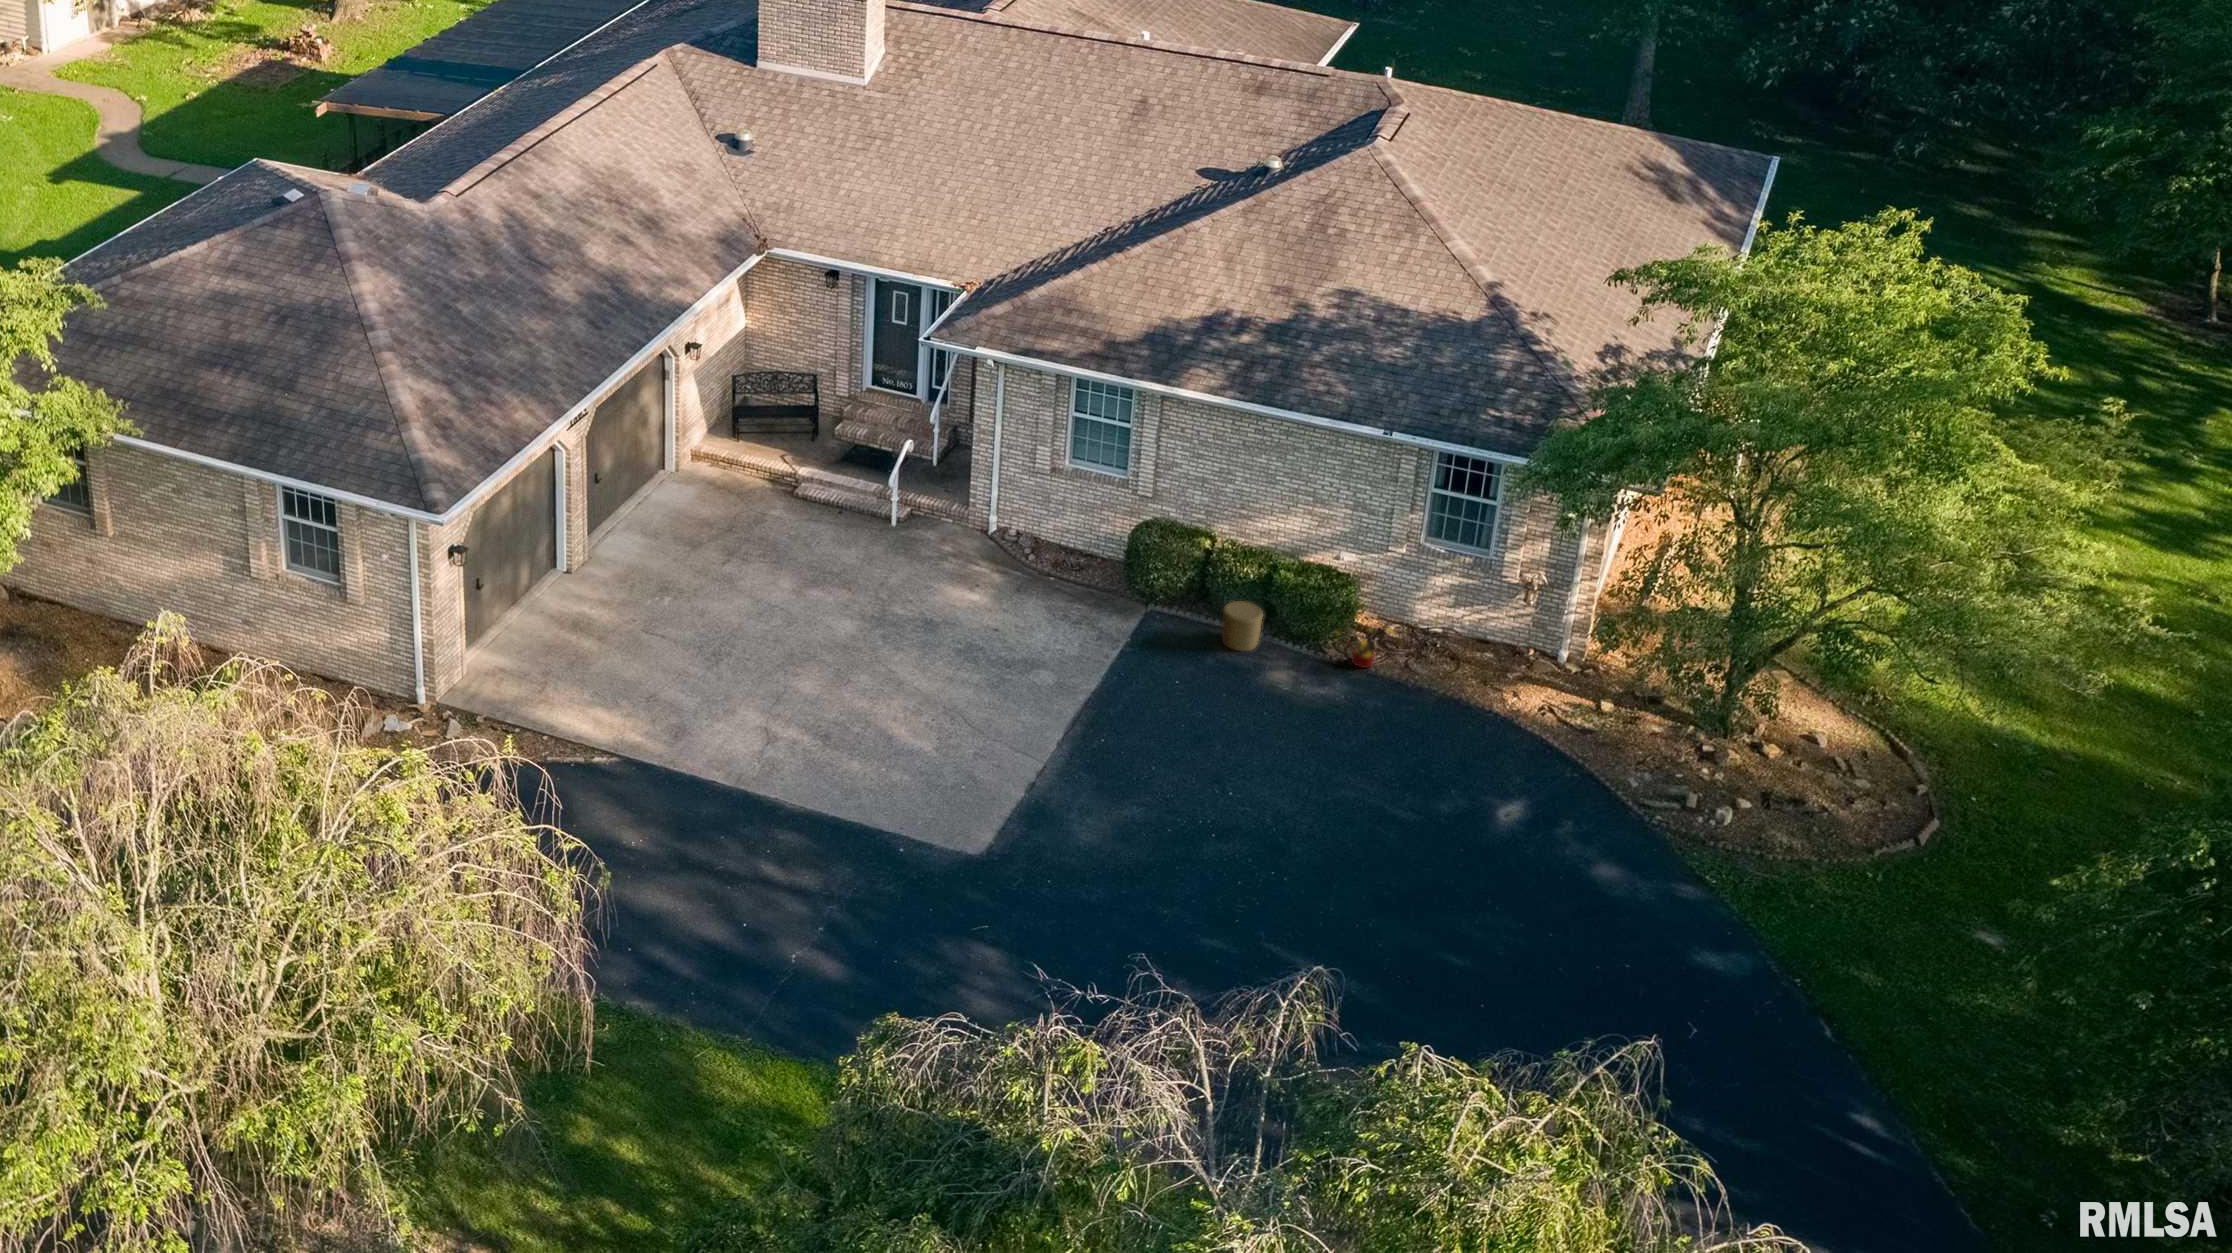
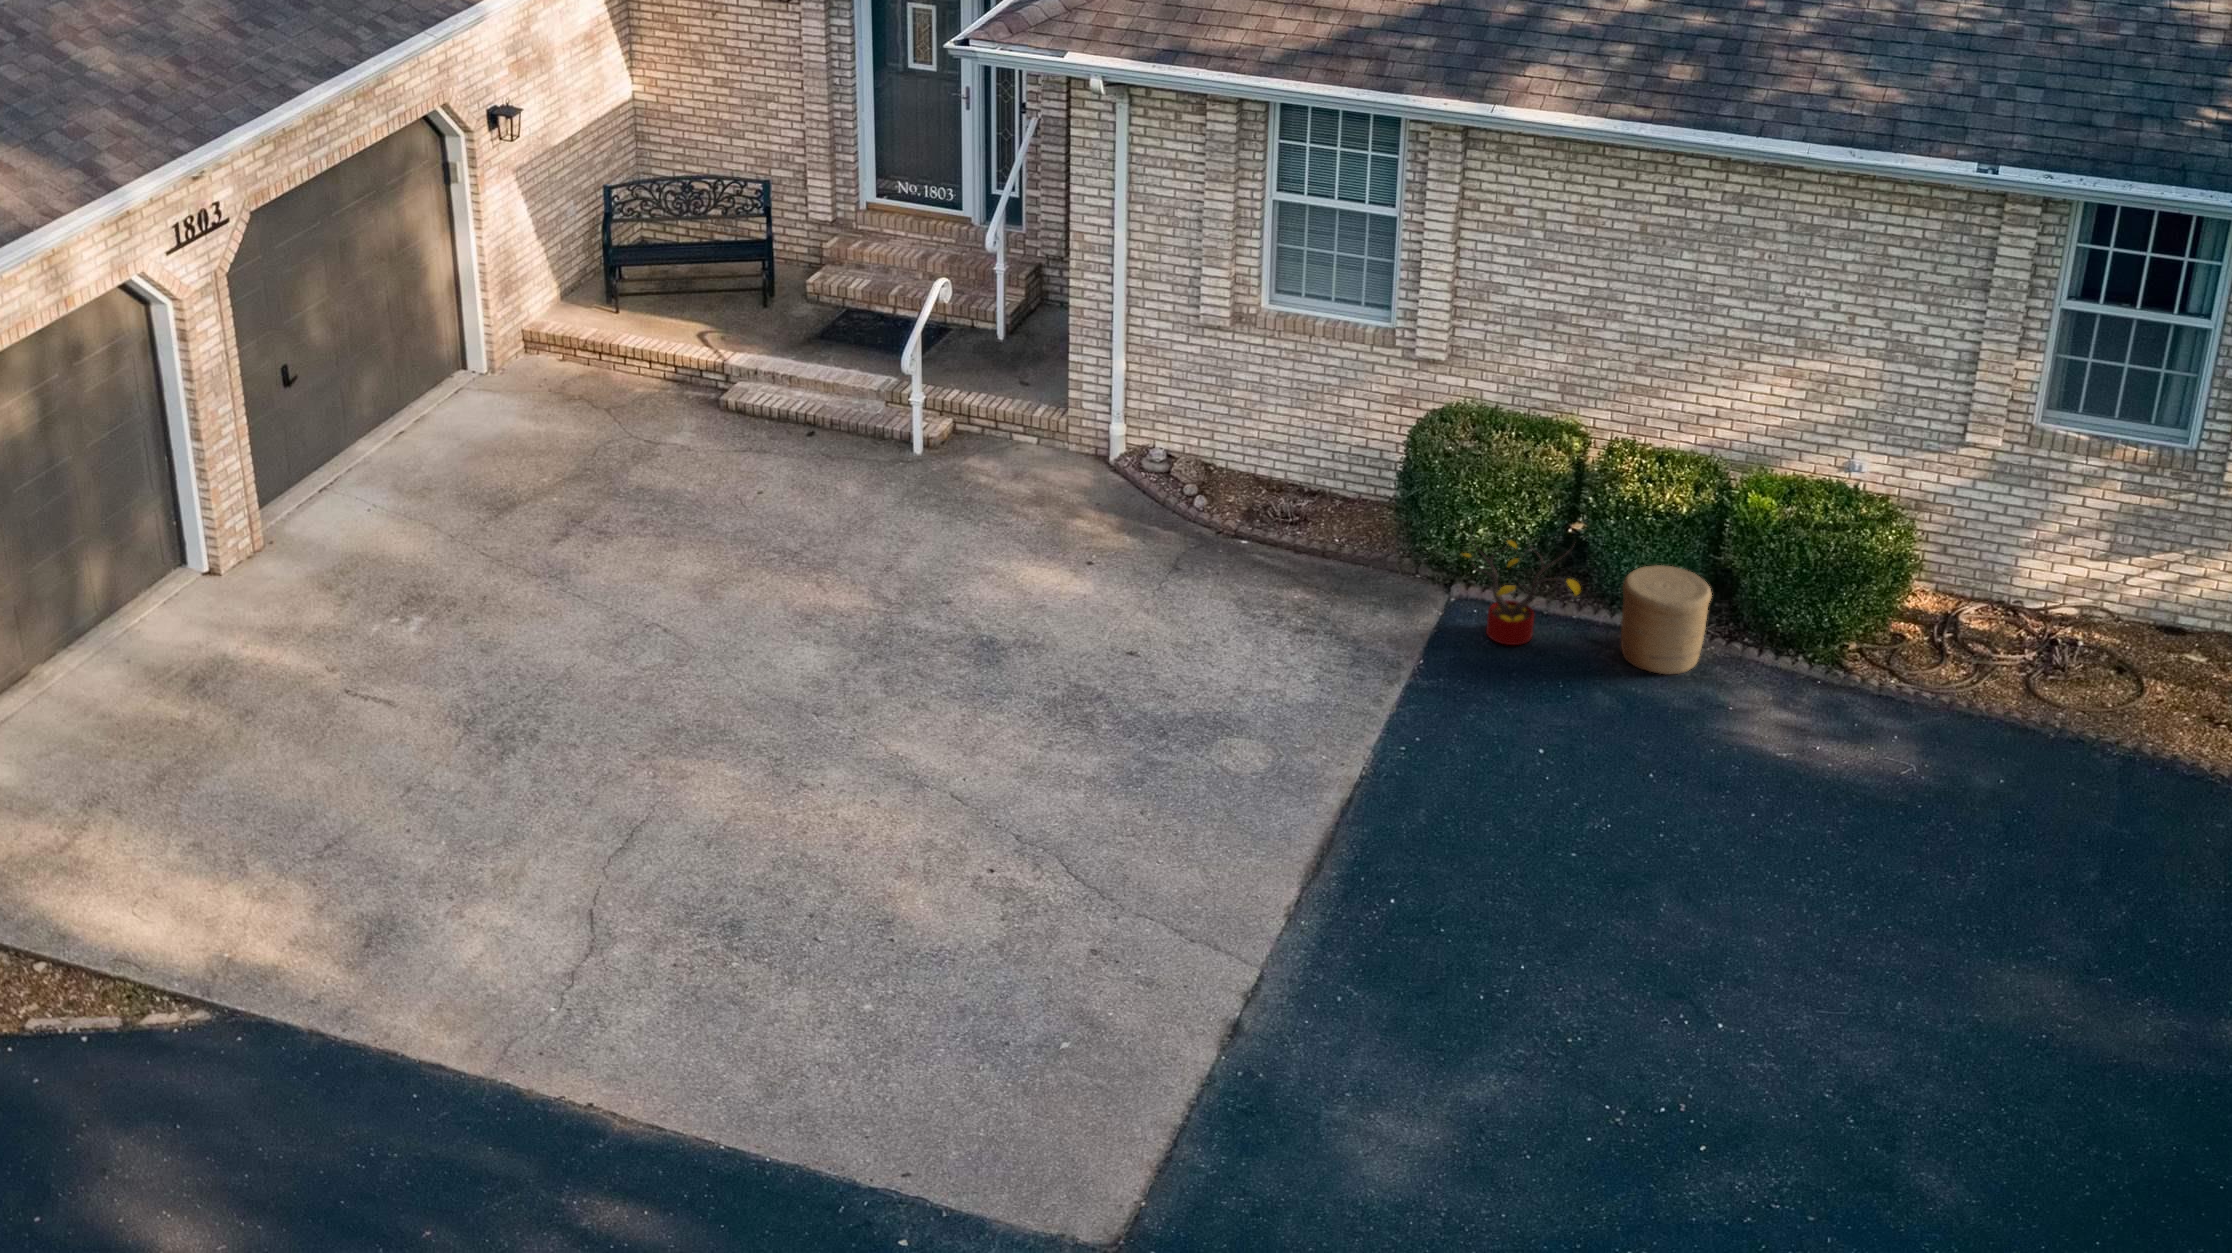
decorative plant: present [1346,620,1392,668] -> present [1462,540,1581,645]

